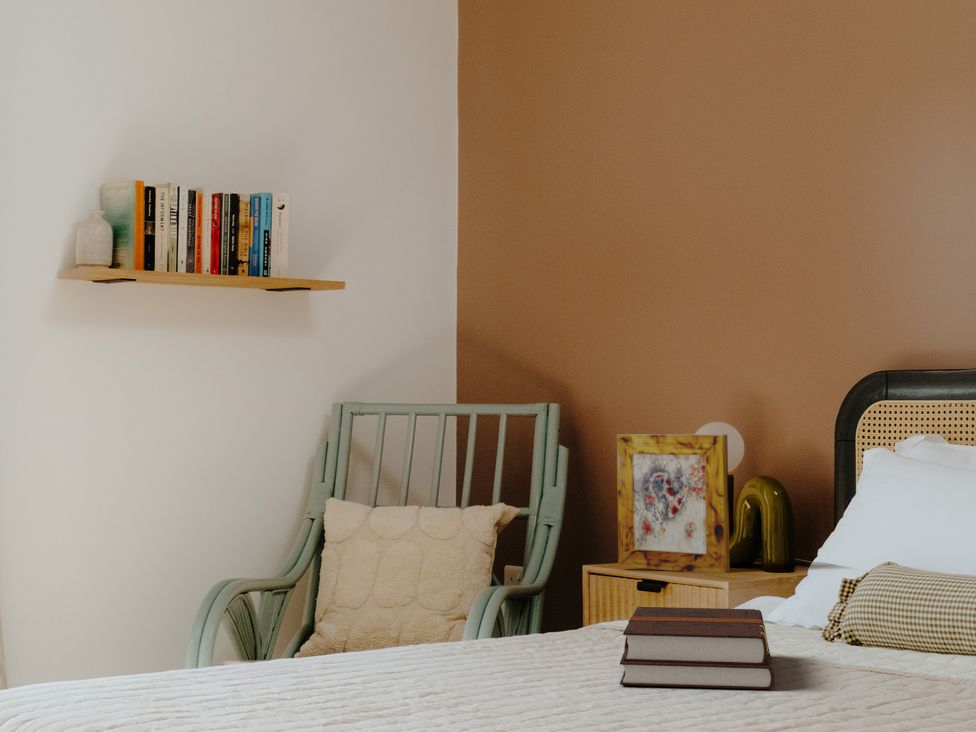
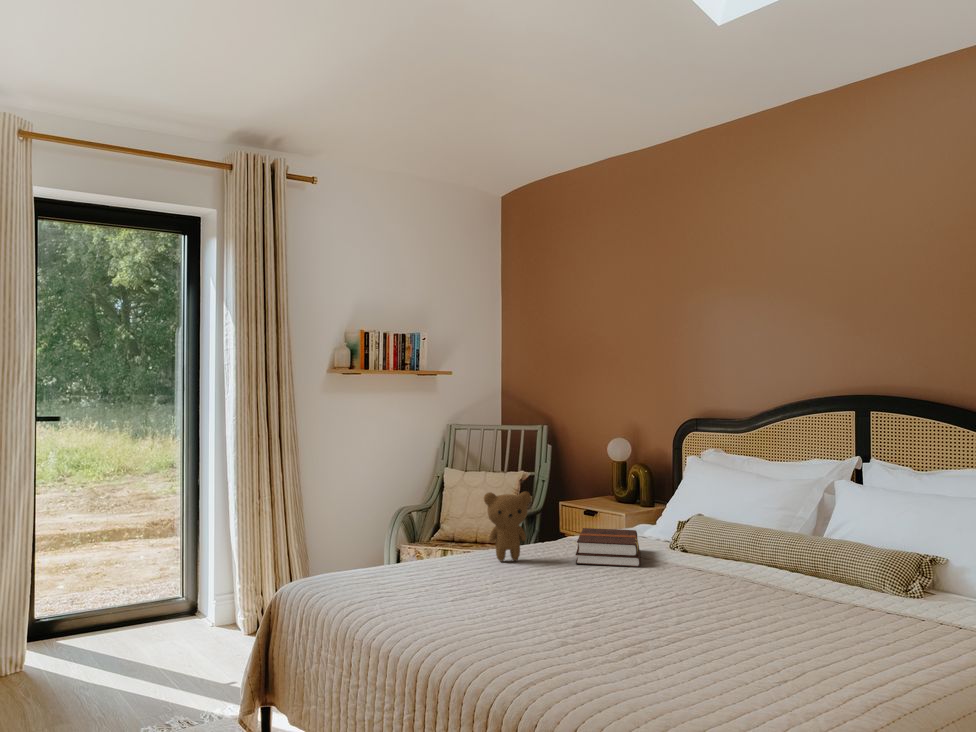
picture frame: present [617,434,730,573] -> none [575,443,626,509]
teddy bear: none [401,517,514,682] -> present [484,492,531,561]

